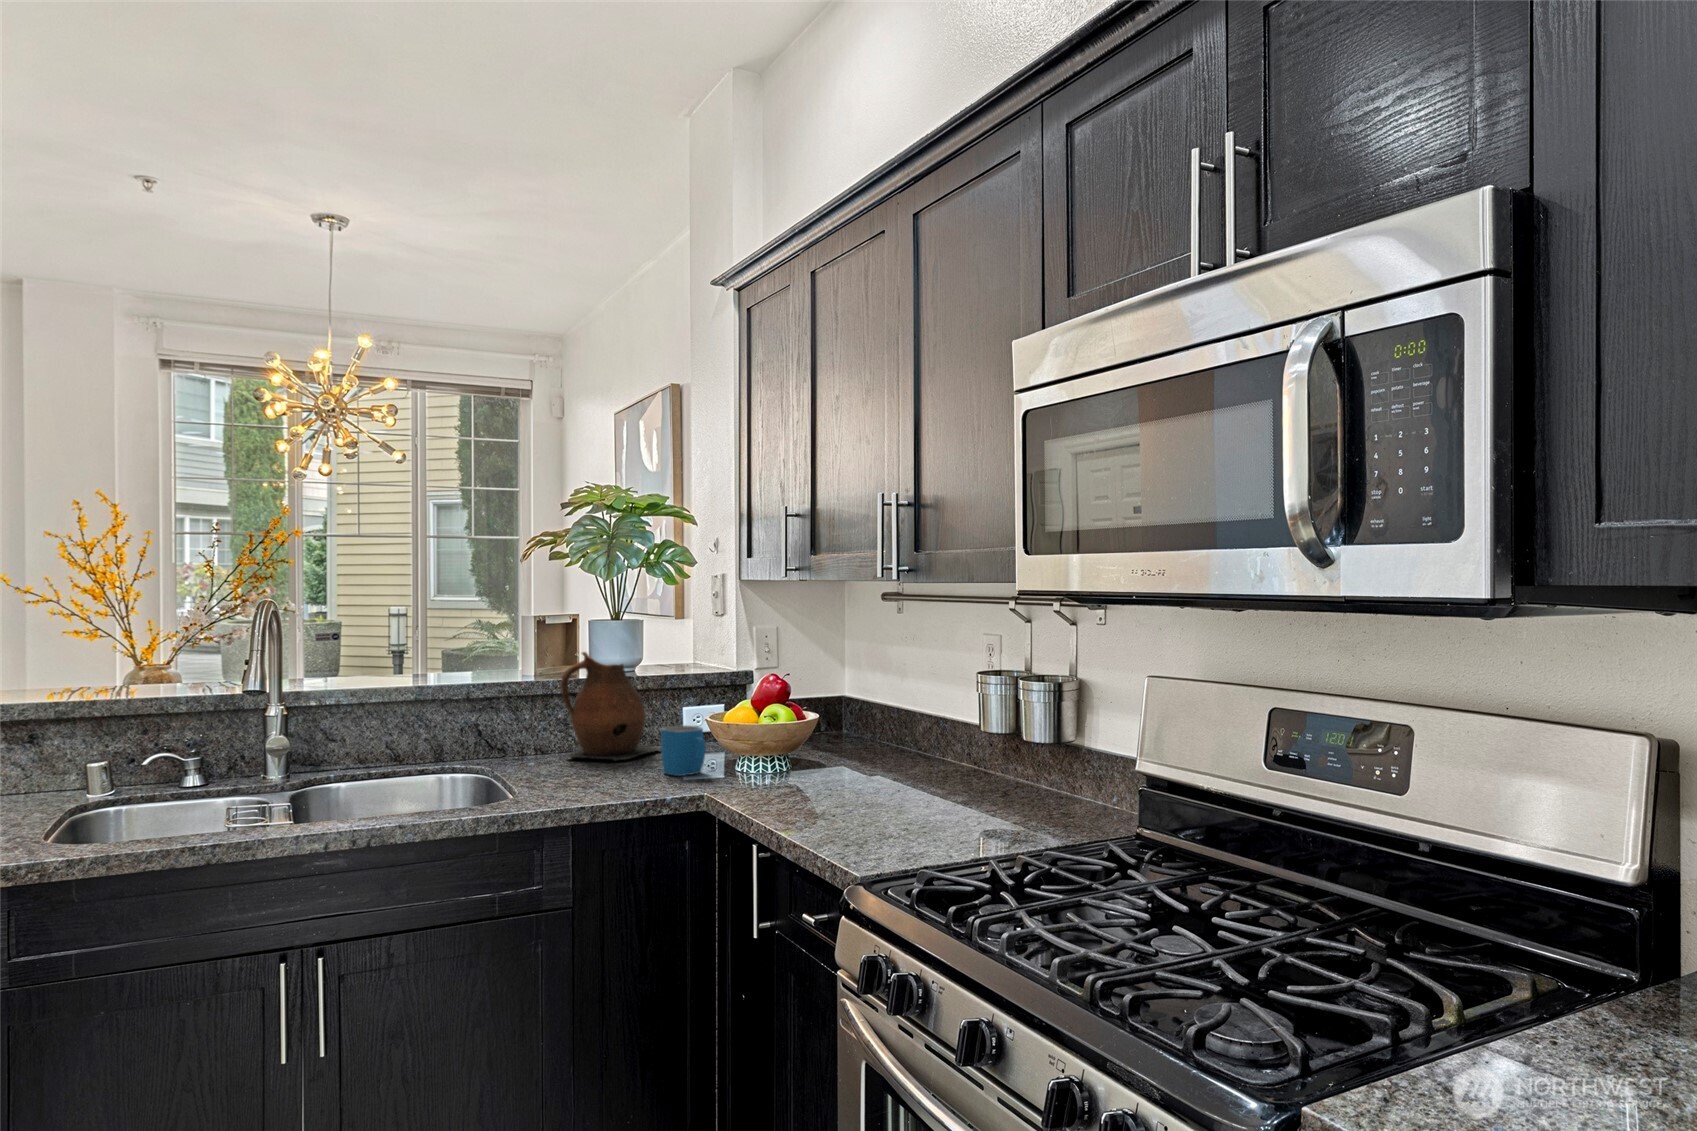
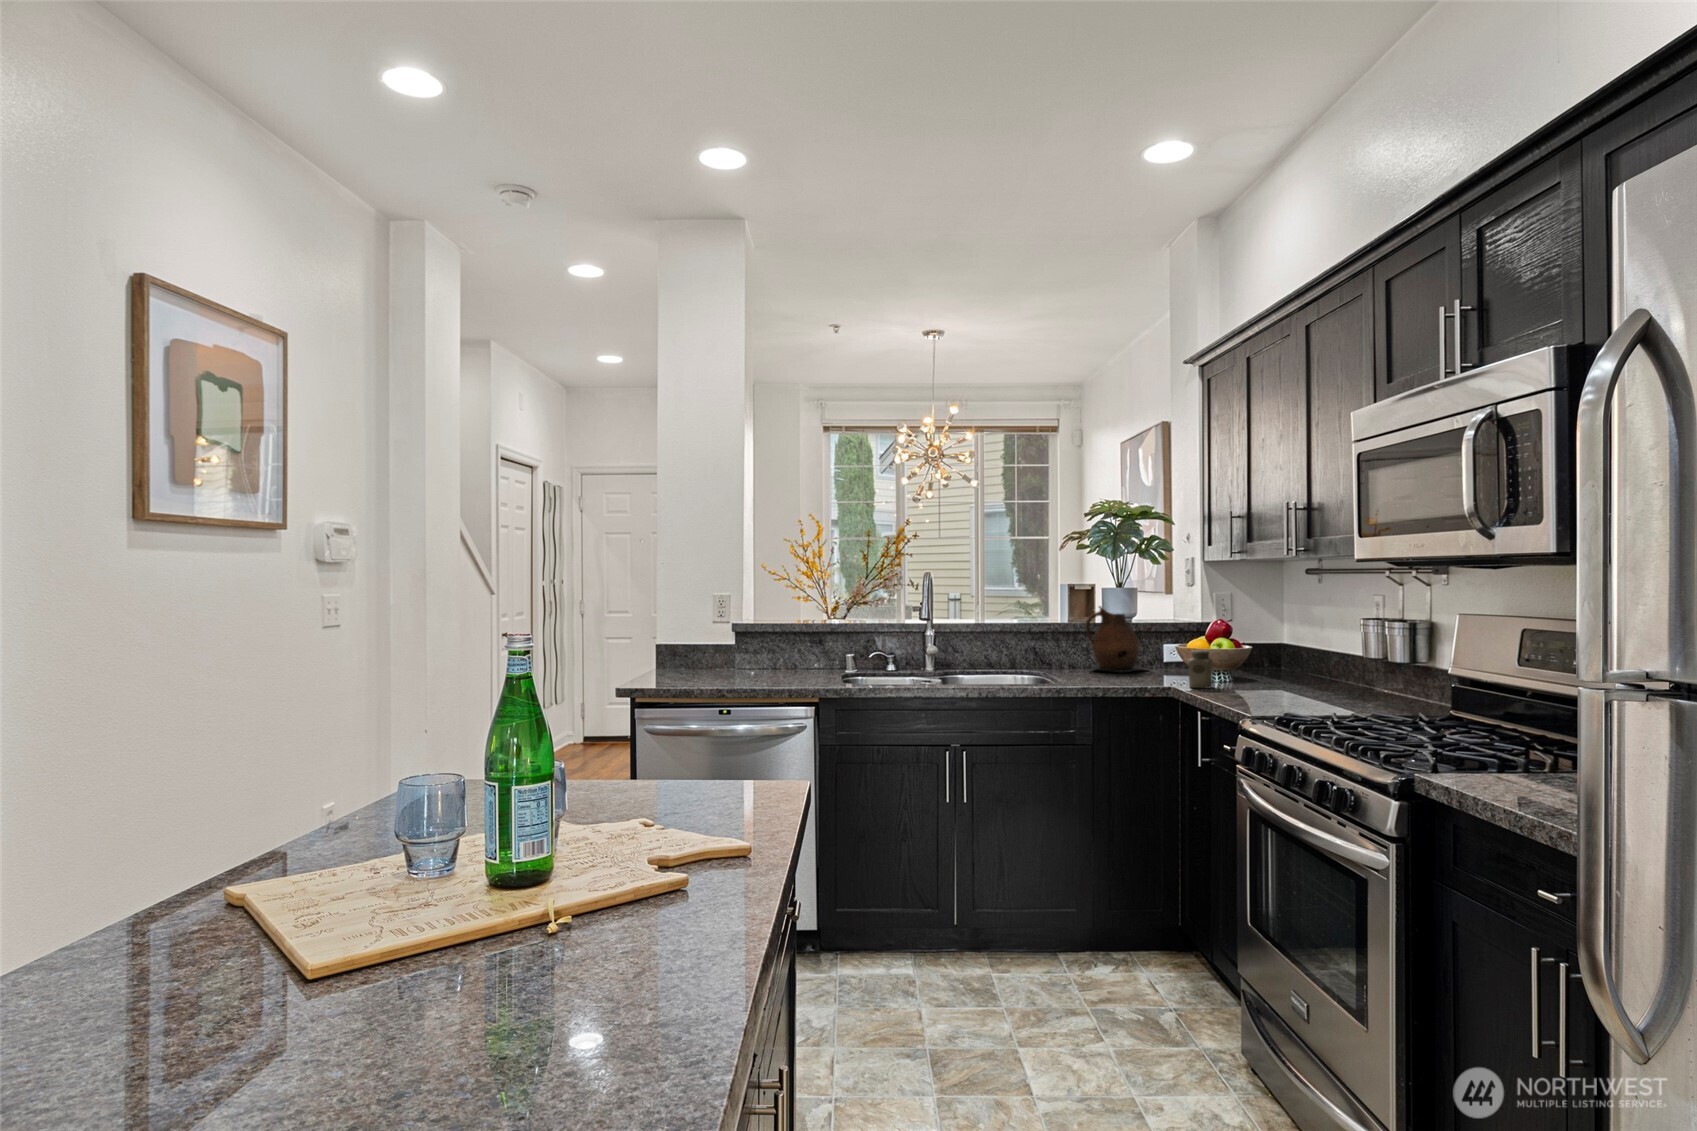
mug: present [661,725,706,776] -> none [1148,651,1176,680]
salt shaker: none [729,730,766,794] -> present [1189,650,1213,688]

